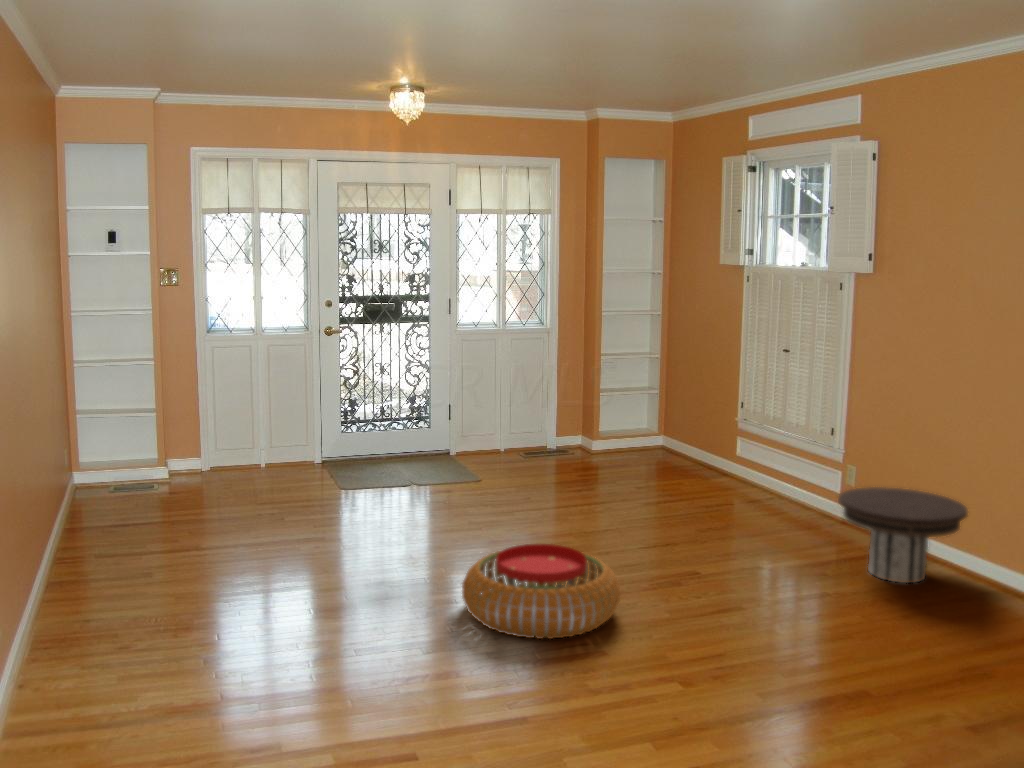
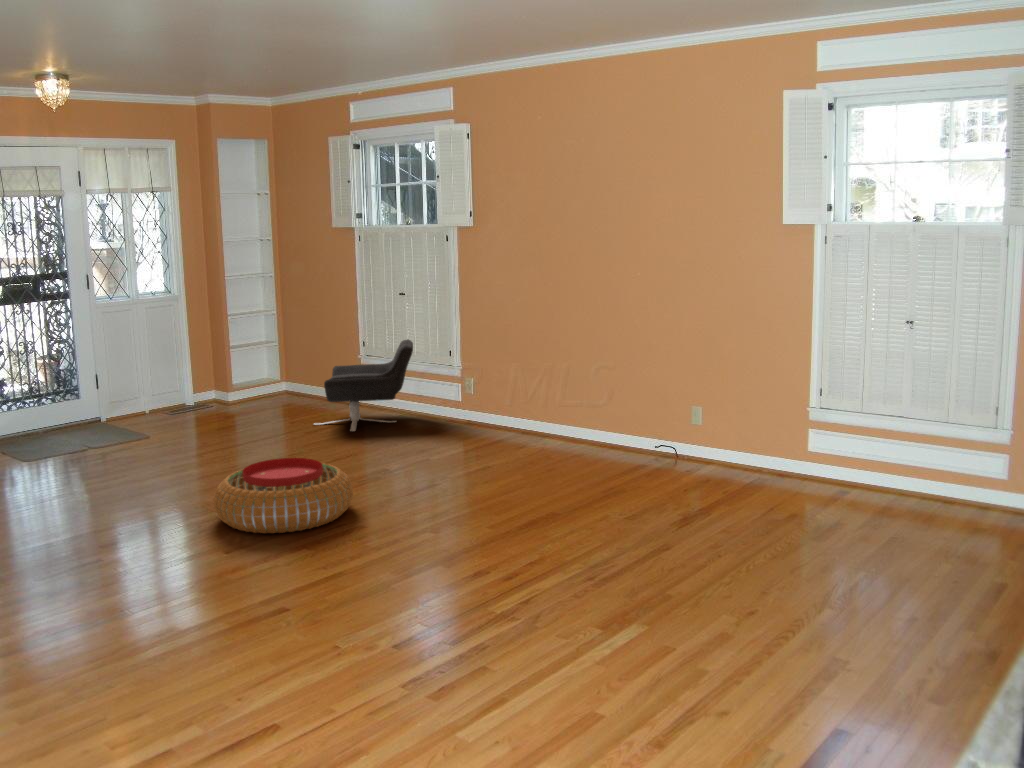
lounge chair: none [658,407,789,512] -> present [314,339,413,431]
side table: present [838,487,968,583] -> none [478,385,567,451]

